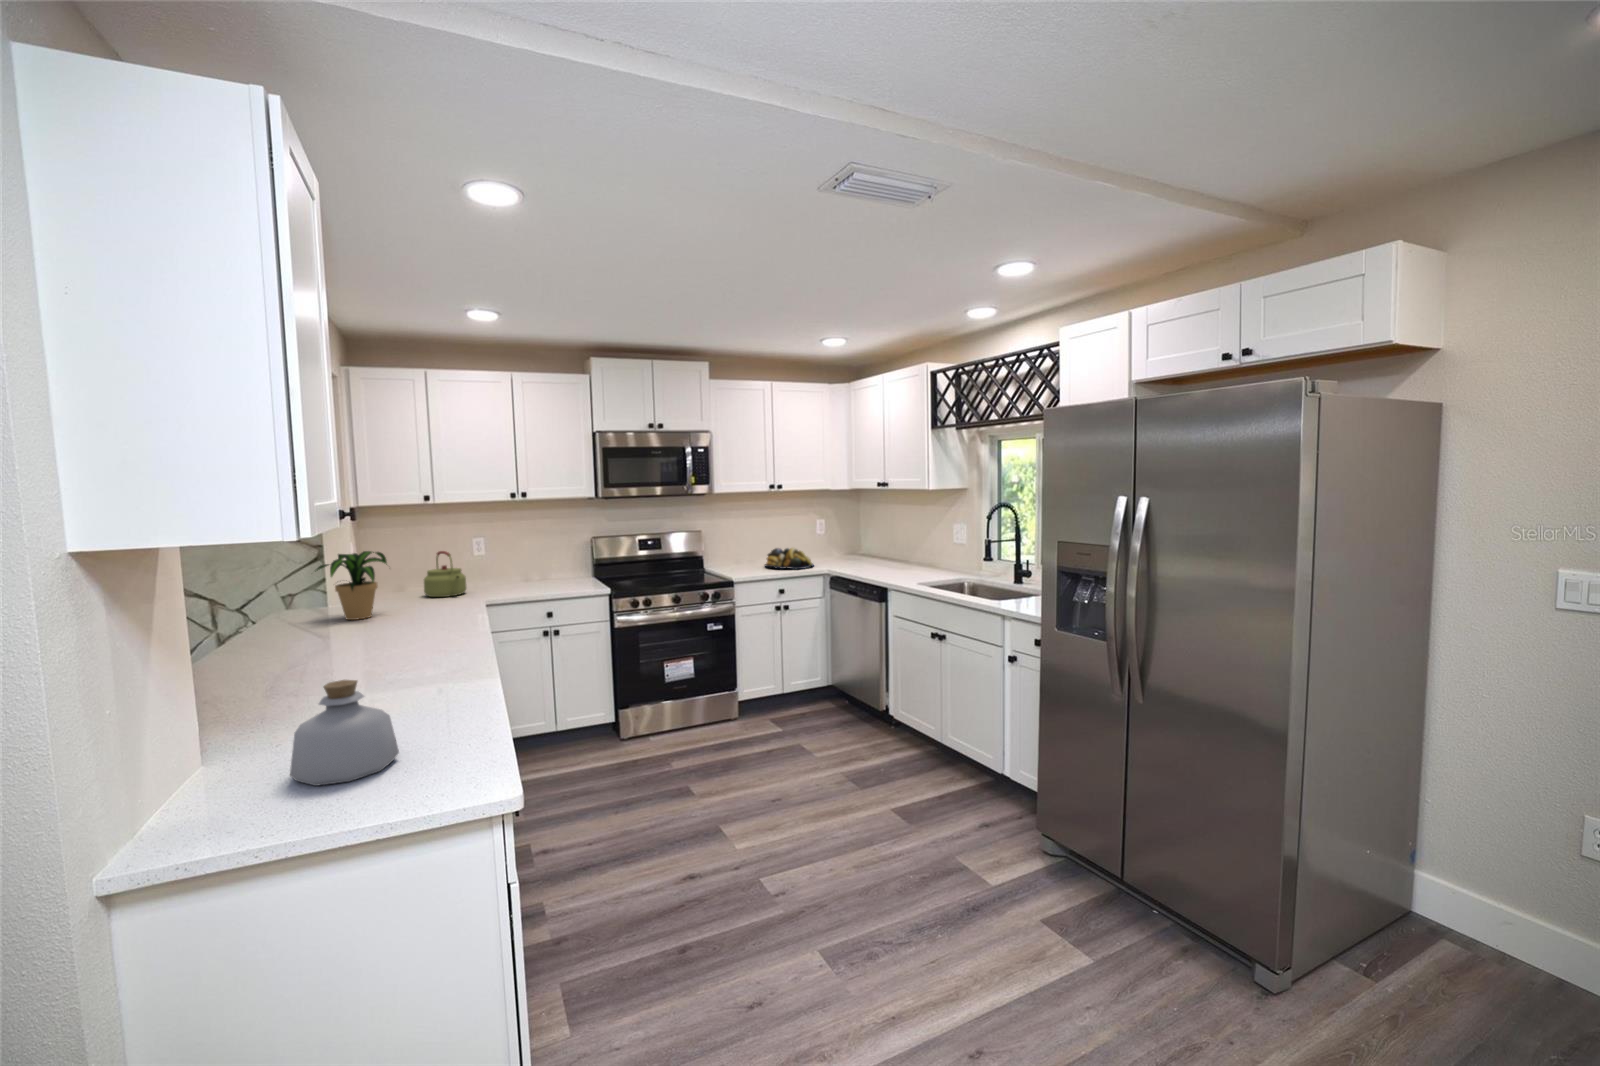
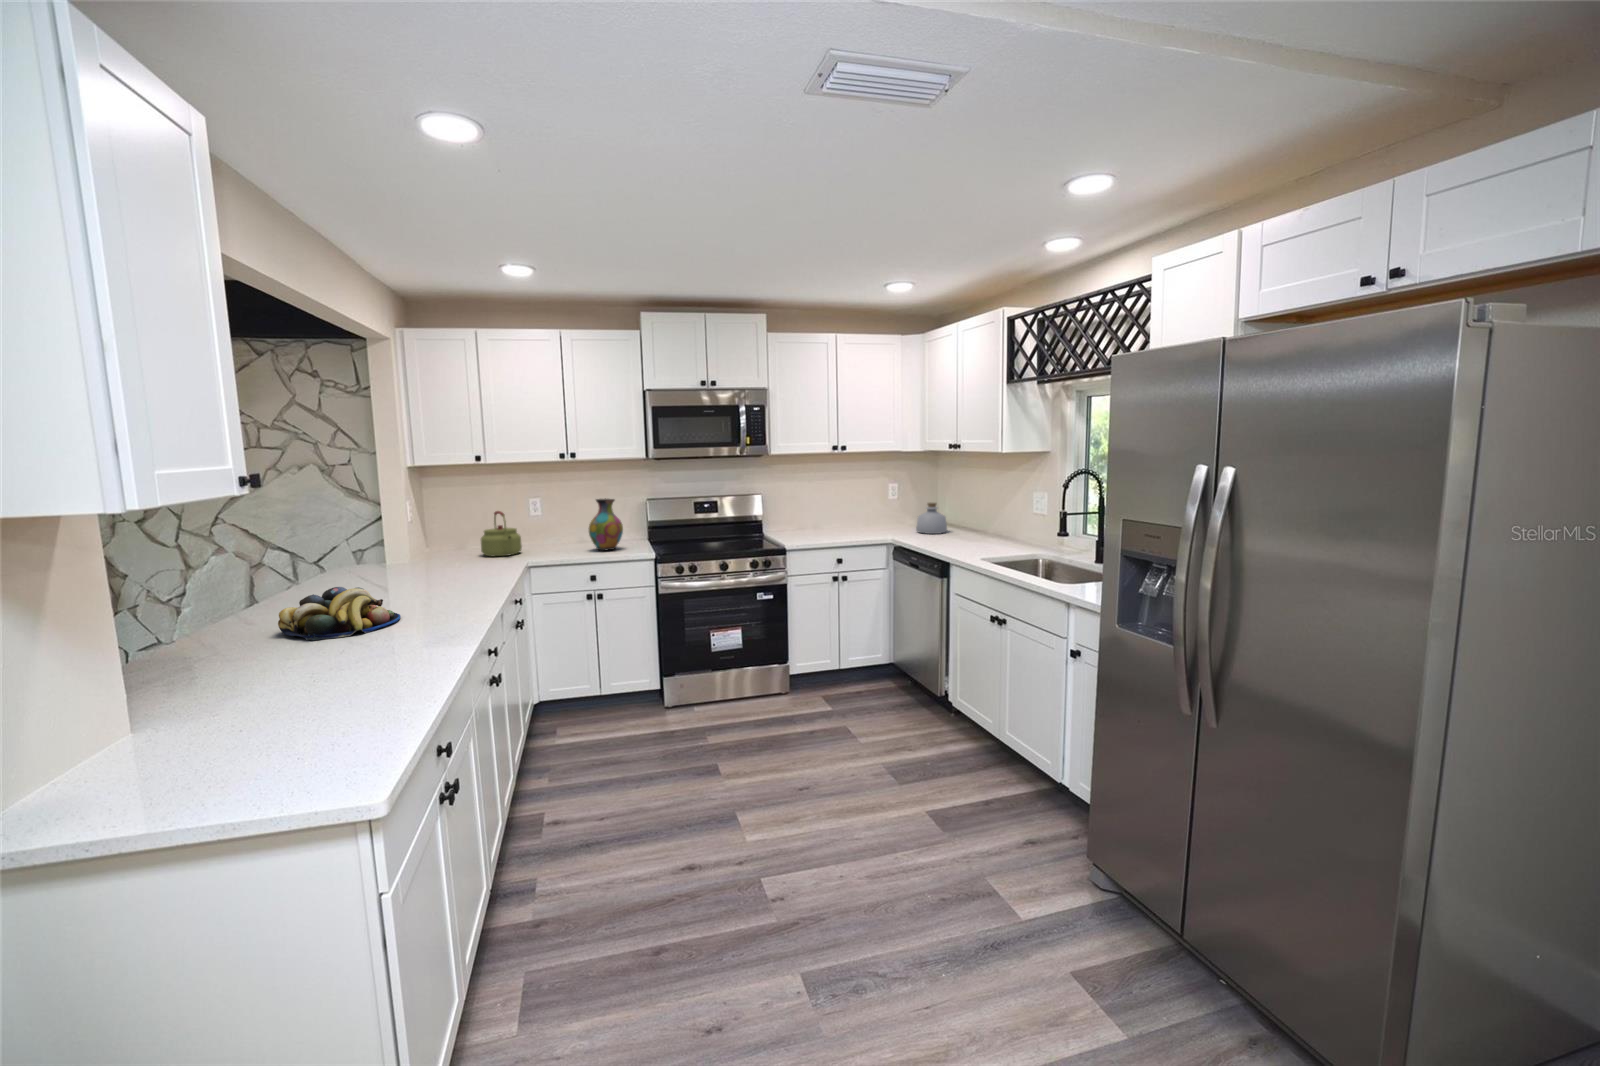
vase: none [537,537,572,588] -> present [589,498,623,550]
fruit bowl: present [765,548,814,569] -> present [278,587,401,640]
potted plant: present [315,551,387,620] -> none [360,510,436,577]
bottle: present [290,680,399,786] -> present [916,502,947,534]

